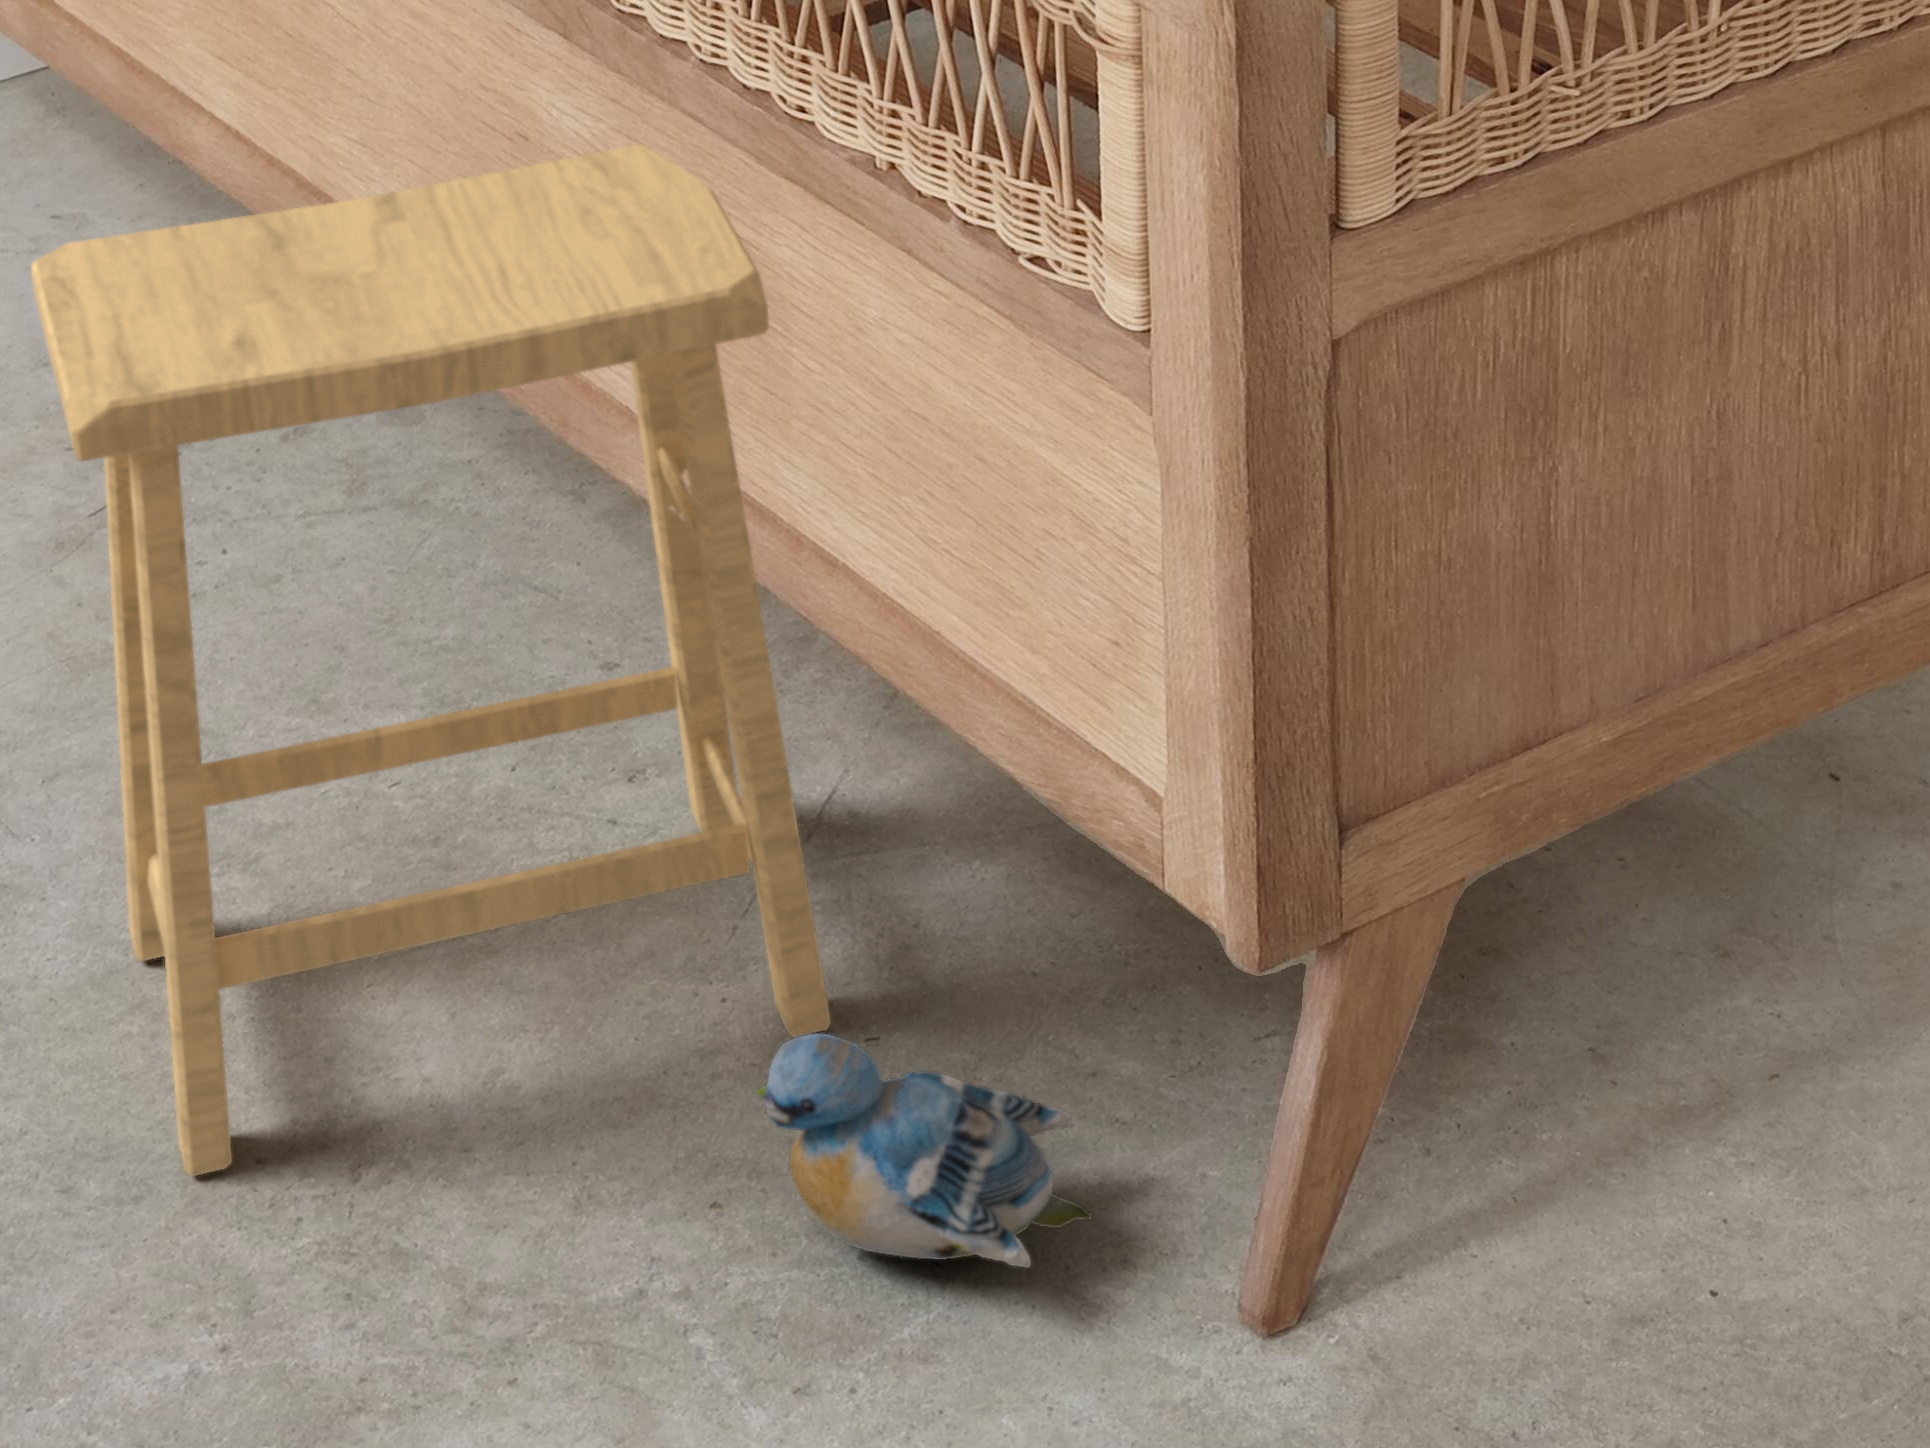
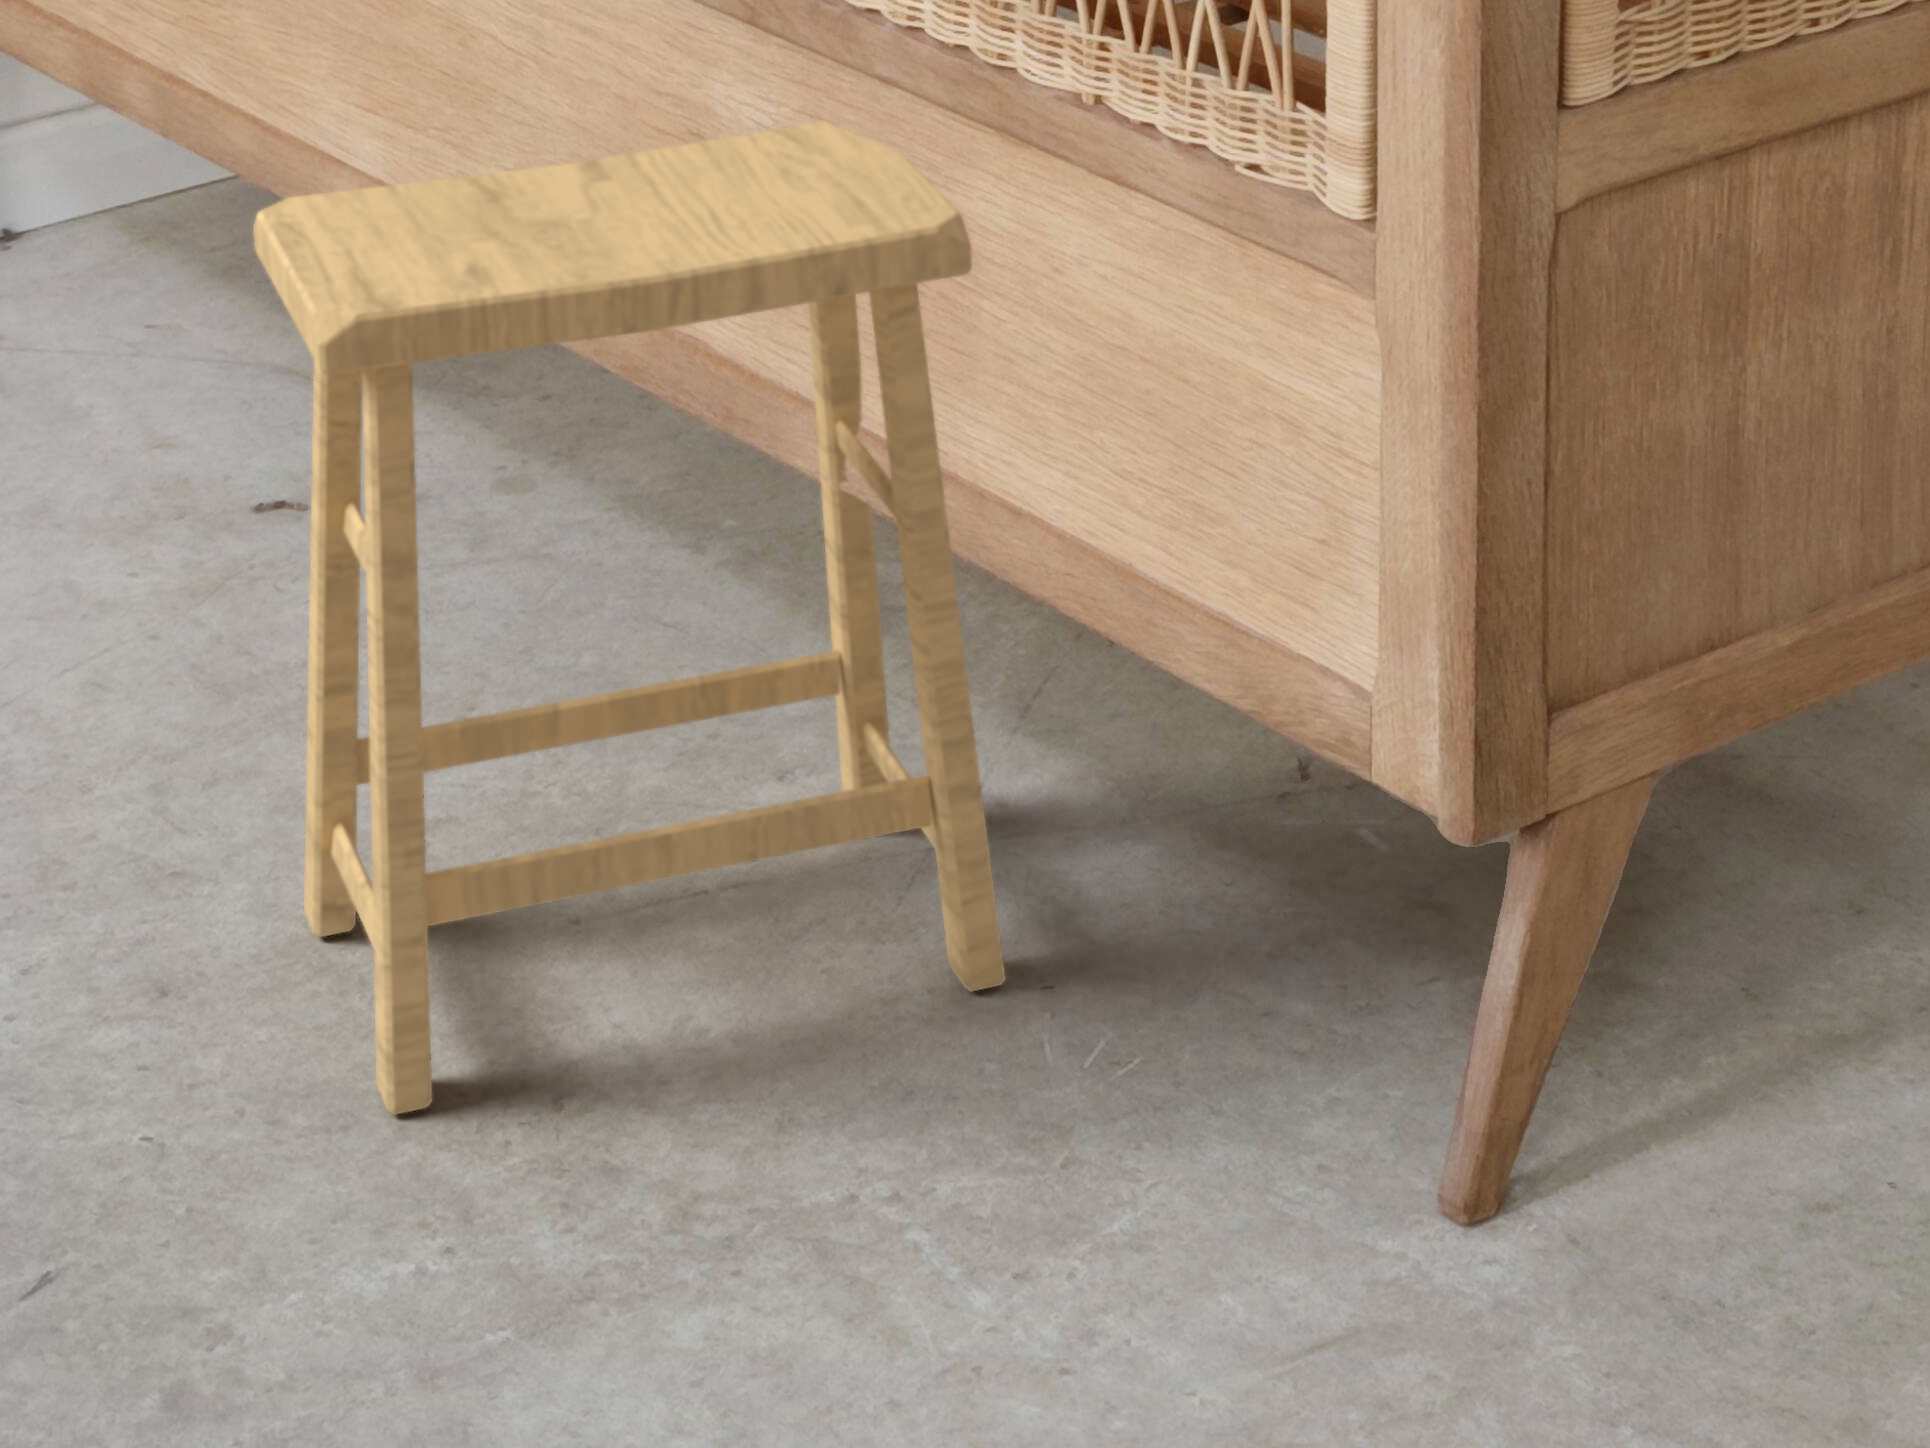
plush toy: present [756,1034,1092,1268] -> none [961,946,1288,1168]

